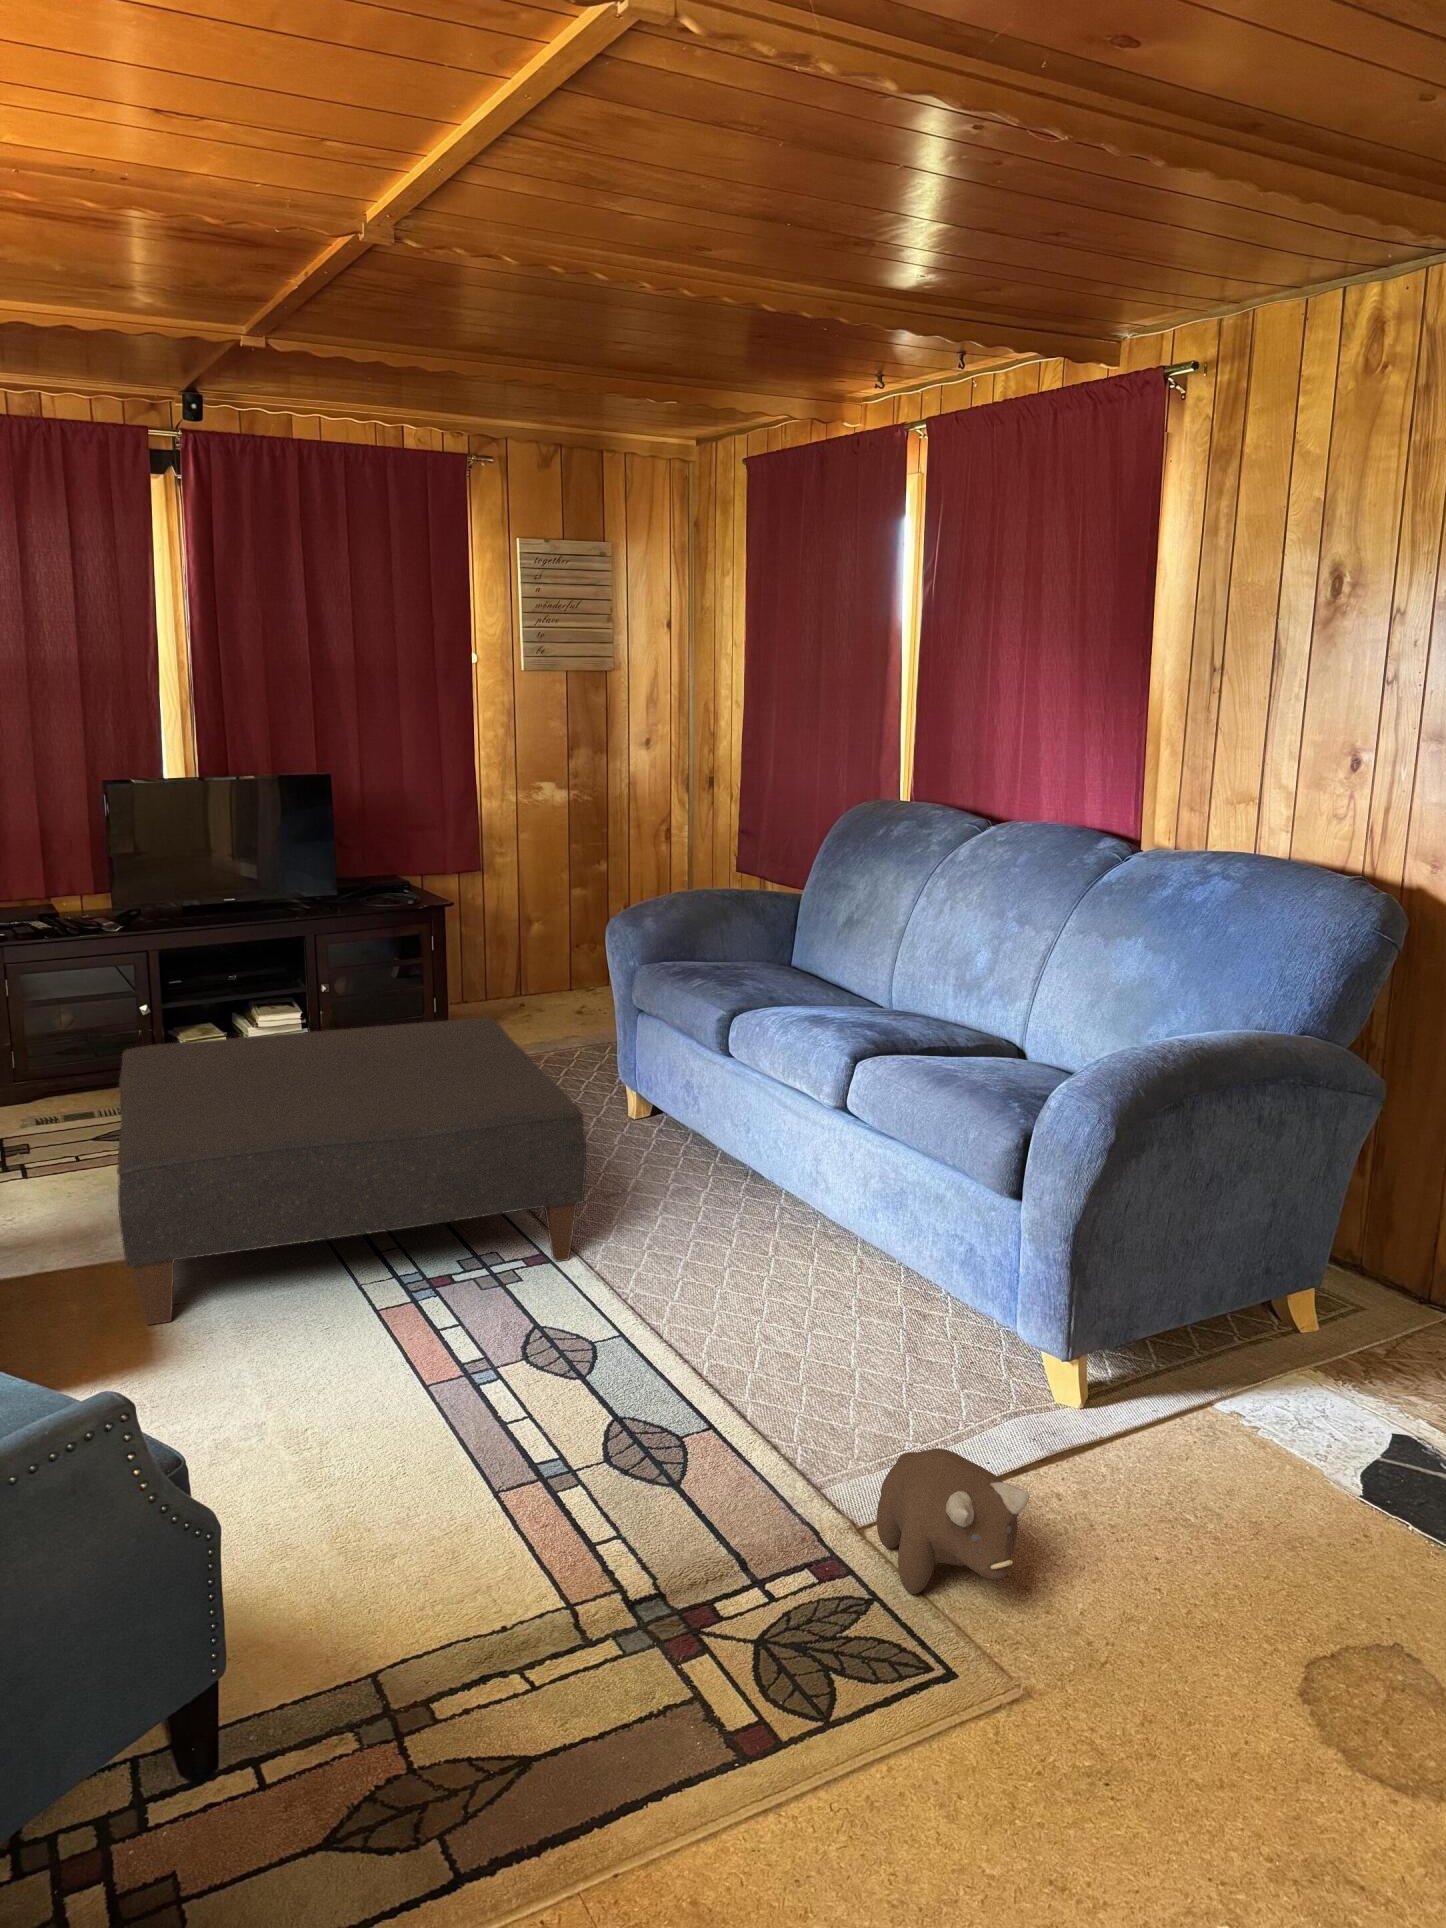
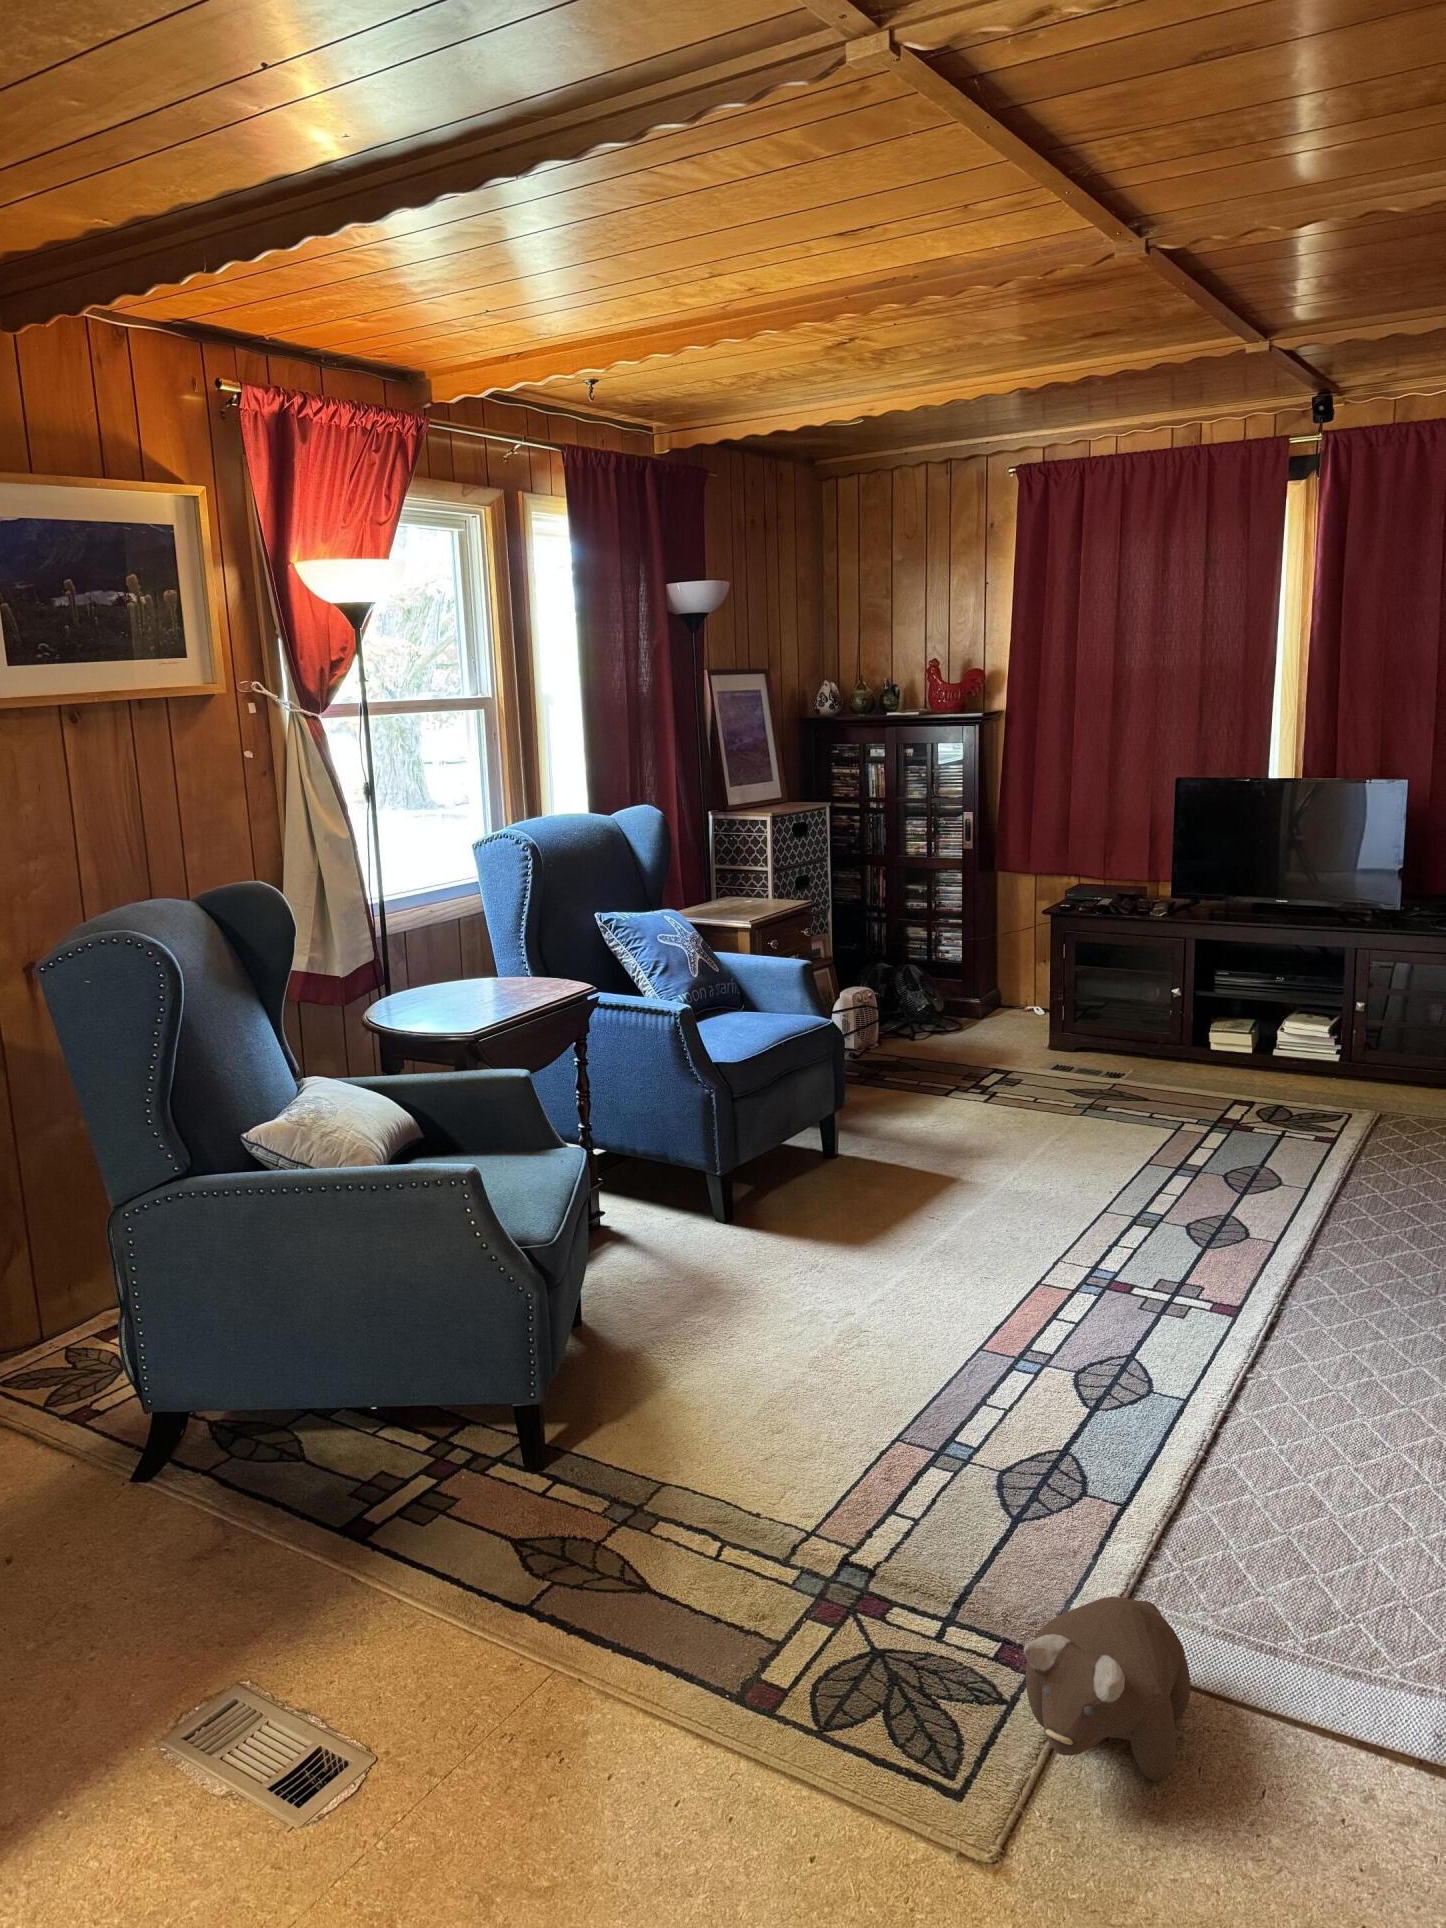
ottoman: present [117,1017,586,1325] -> none [882,1014,1398,1318]

